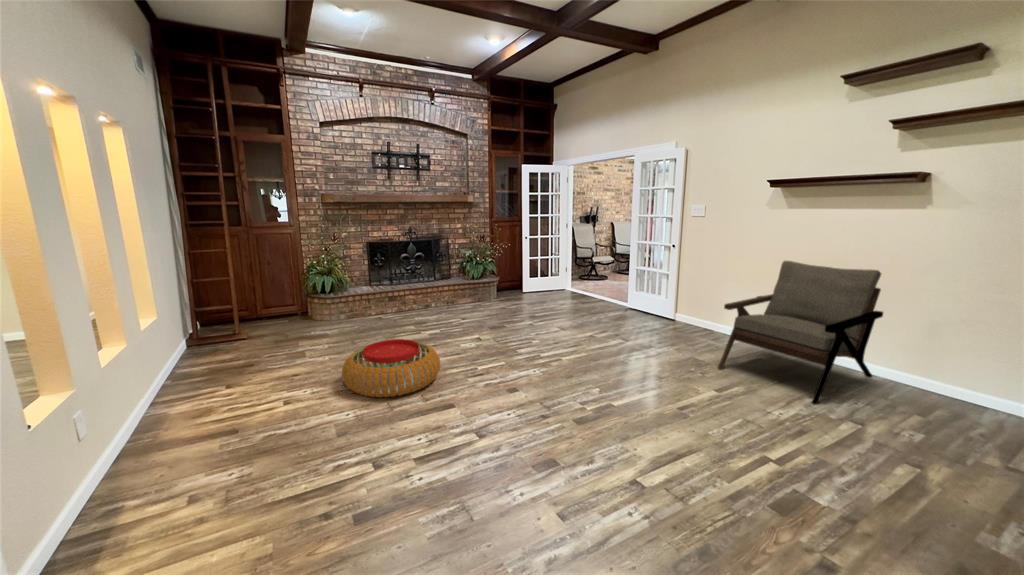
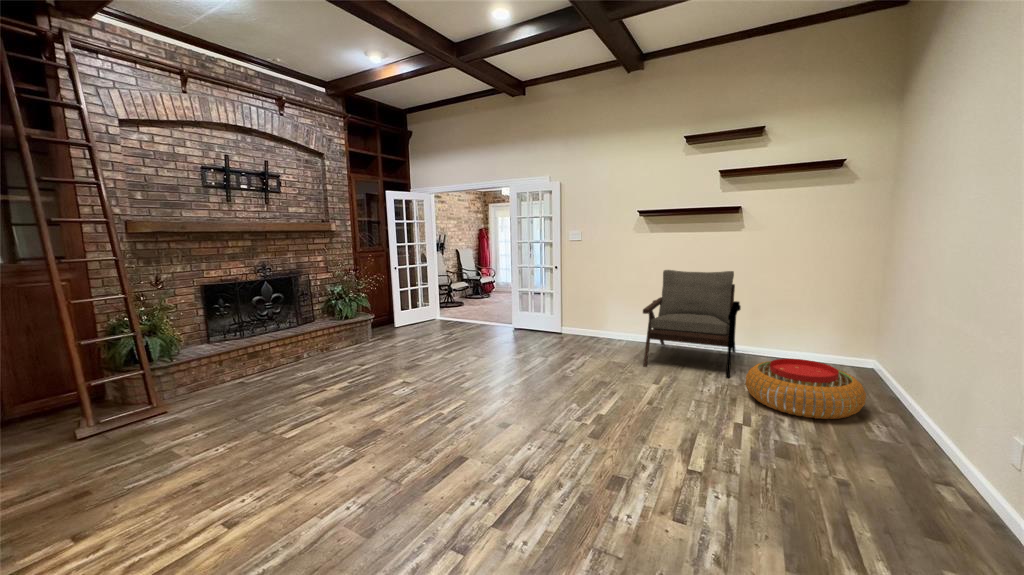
pouf: present [342,339,440,397] -> present [746,359,866,419]

